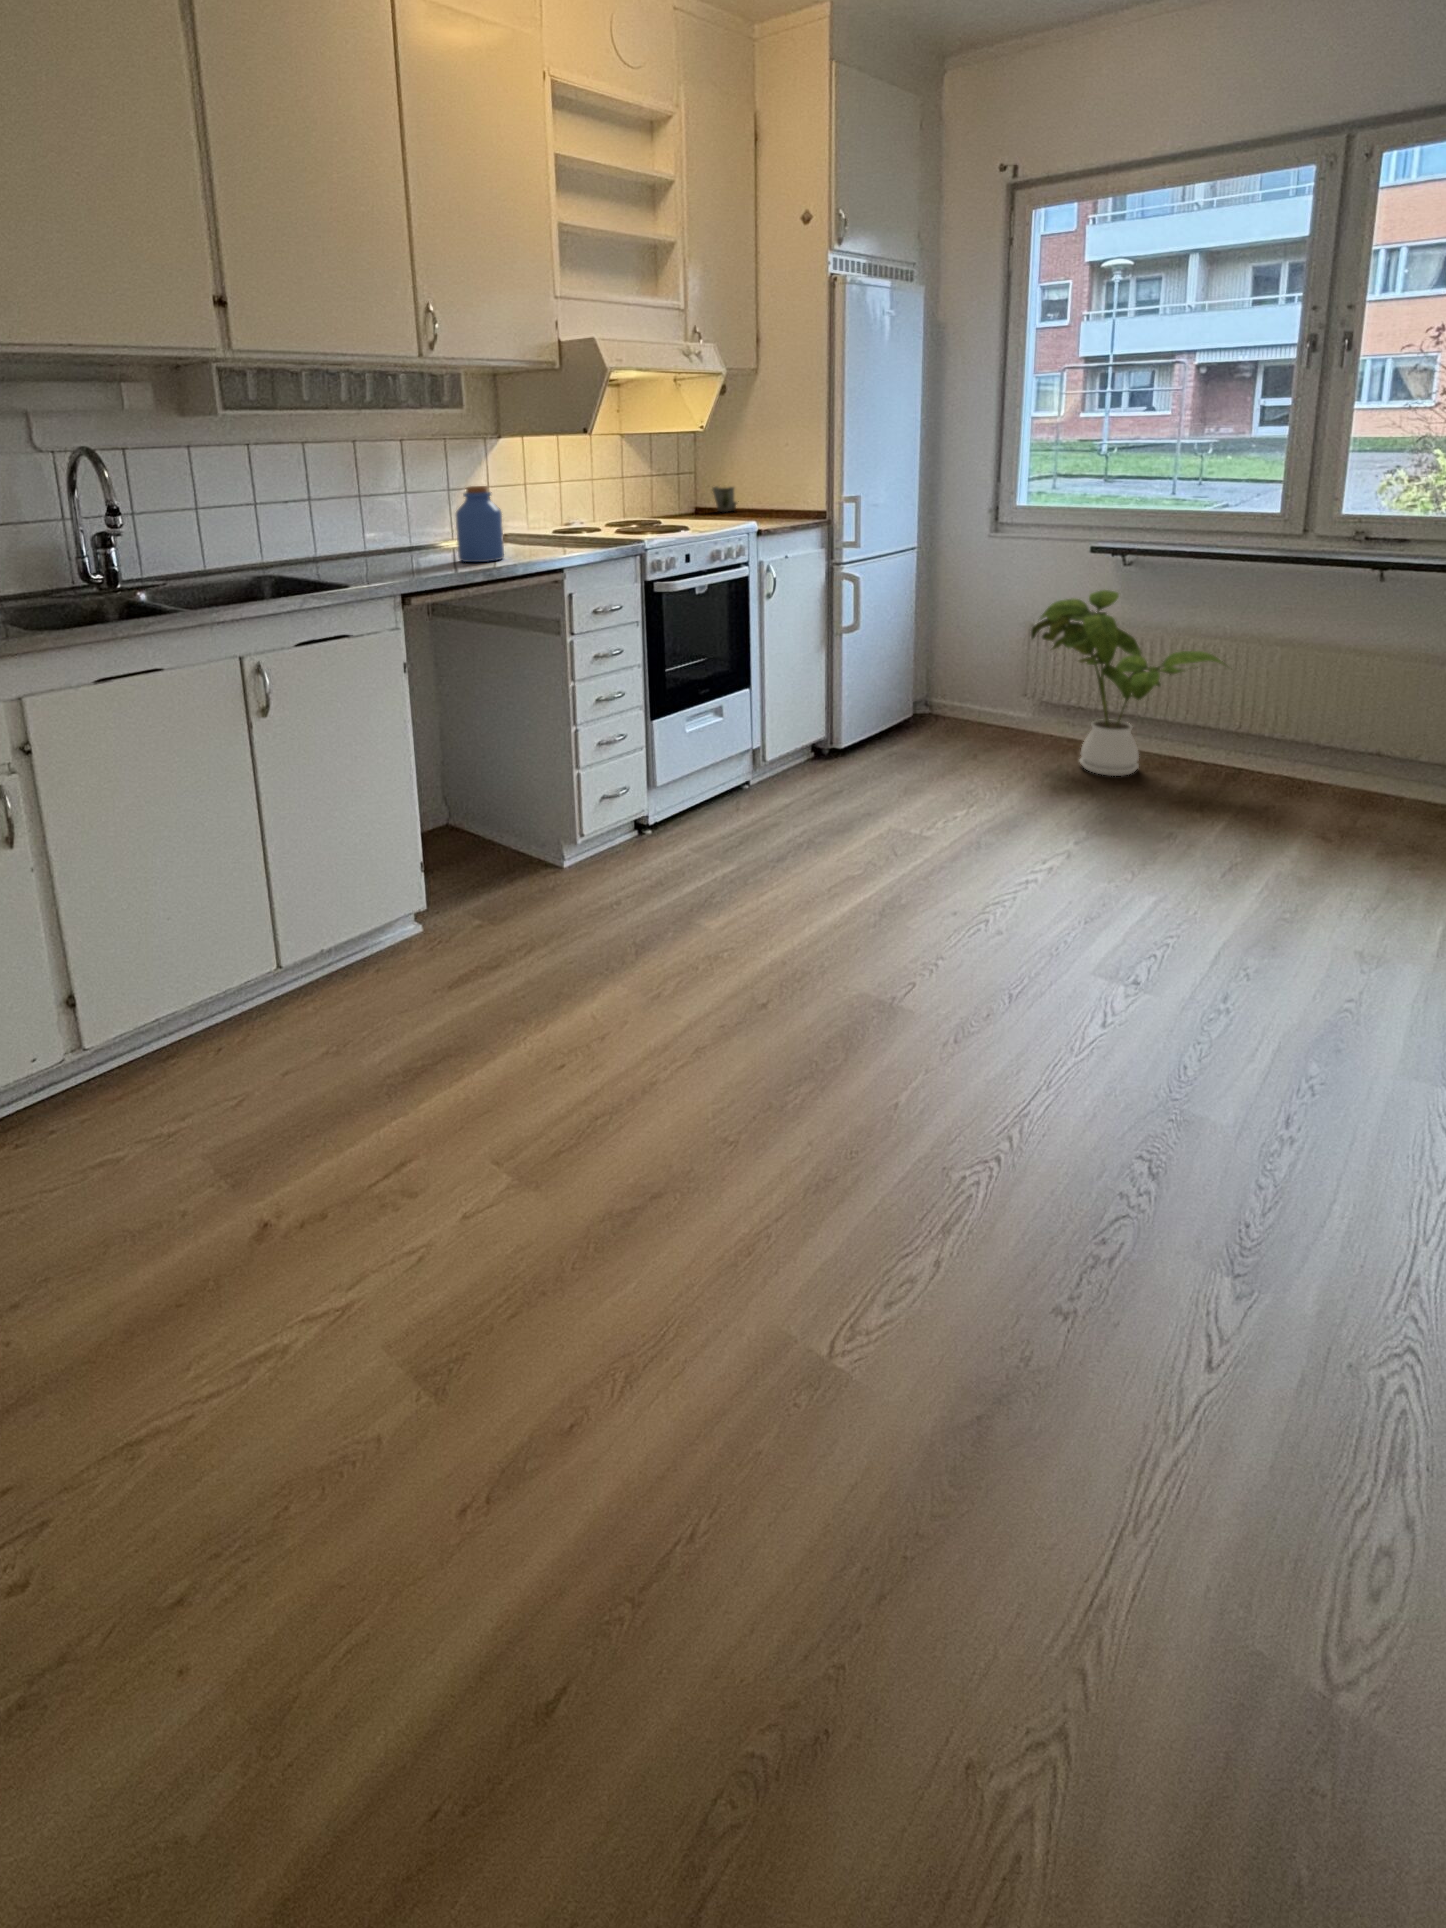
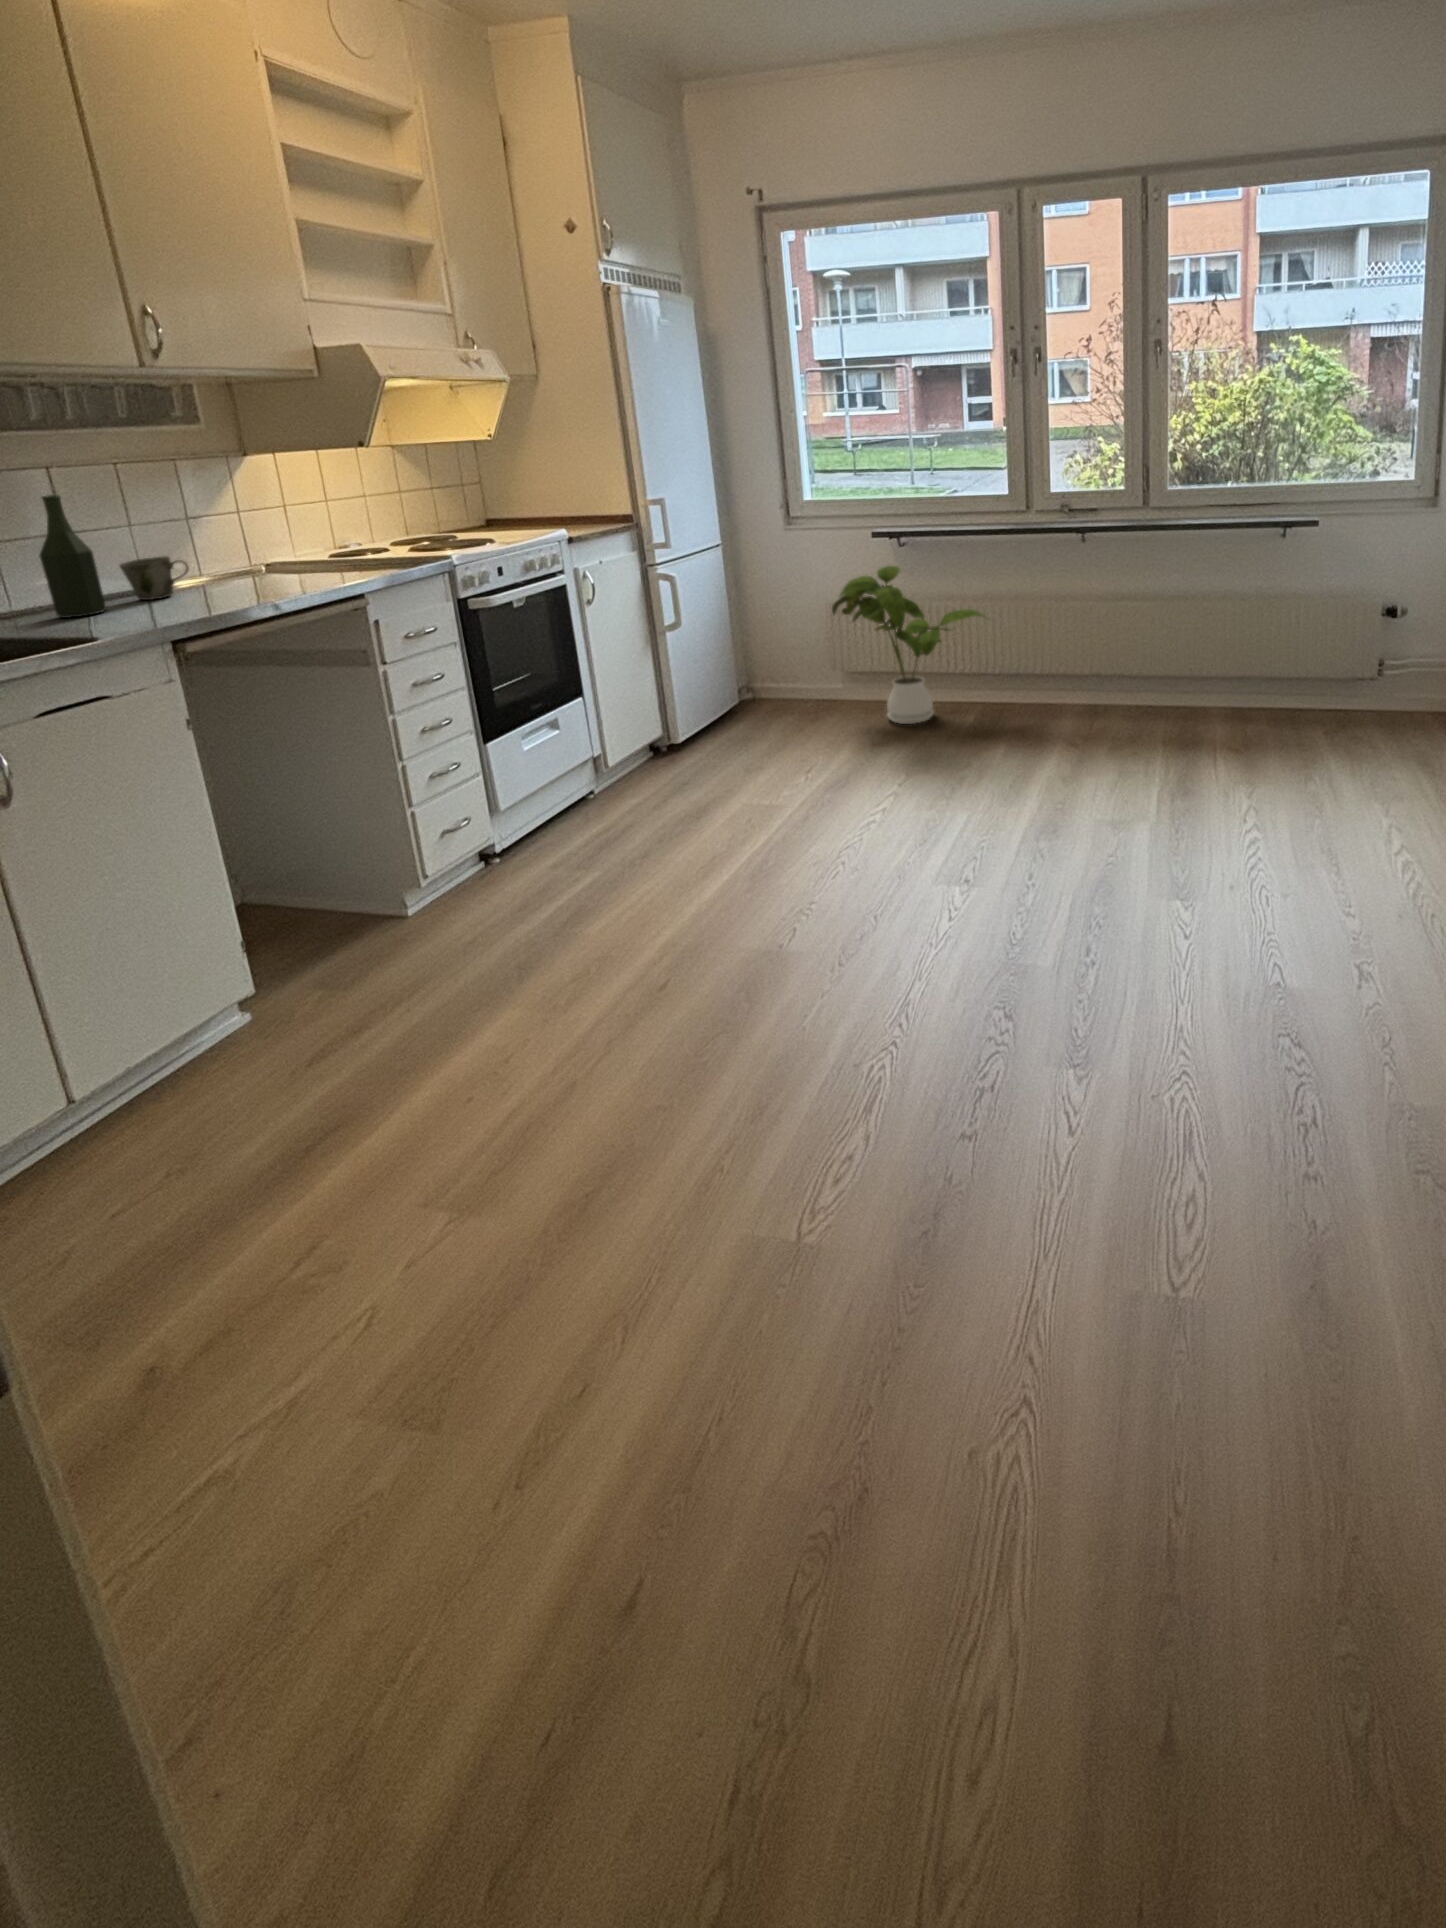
bottle: none [334,462,374,564] -> present [40,495,106,618]
jar: present [456,486,504,562] -> none [221,514,293,600]
mug: present [713,486,736,512] -> present [119,556,189,600]

